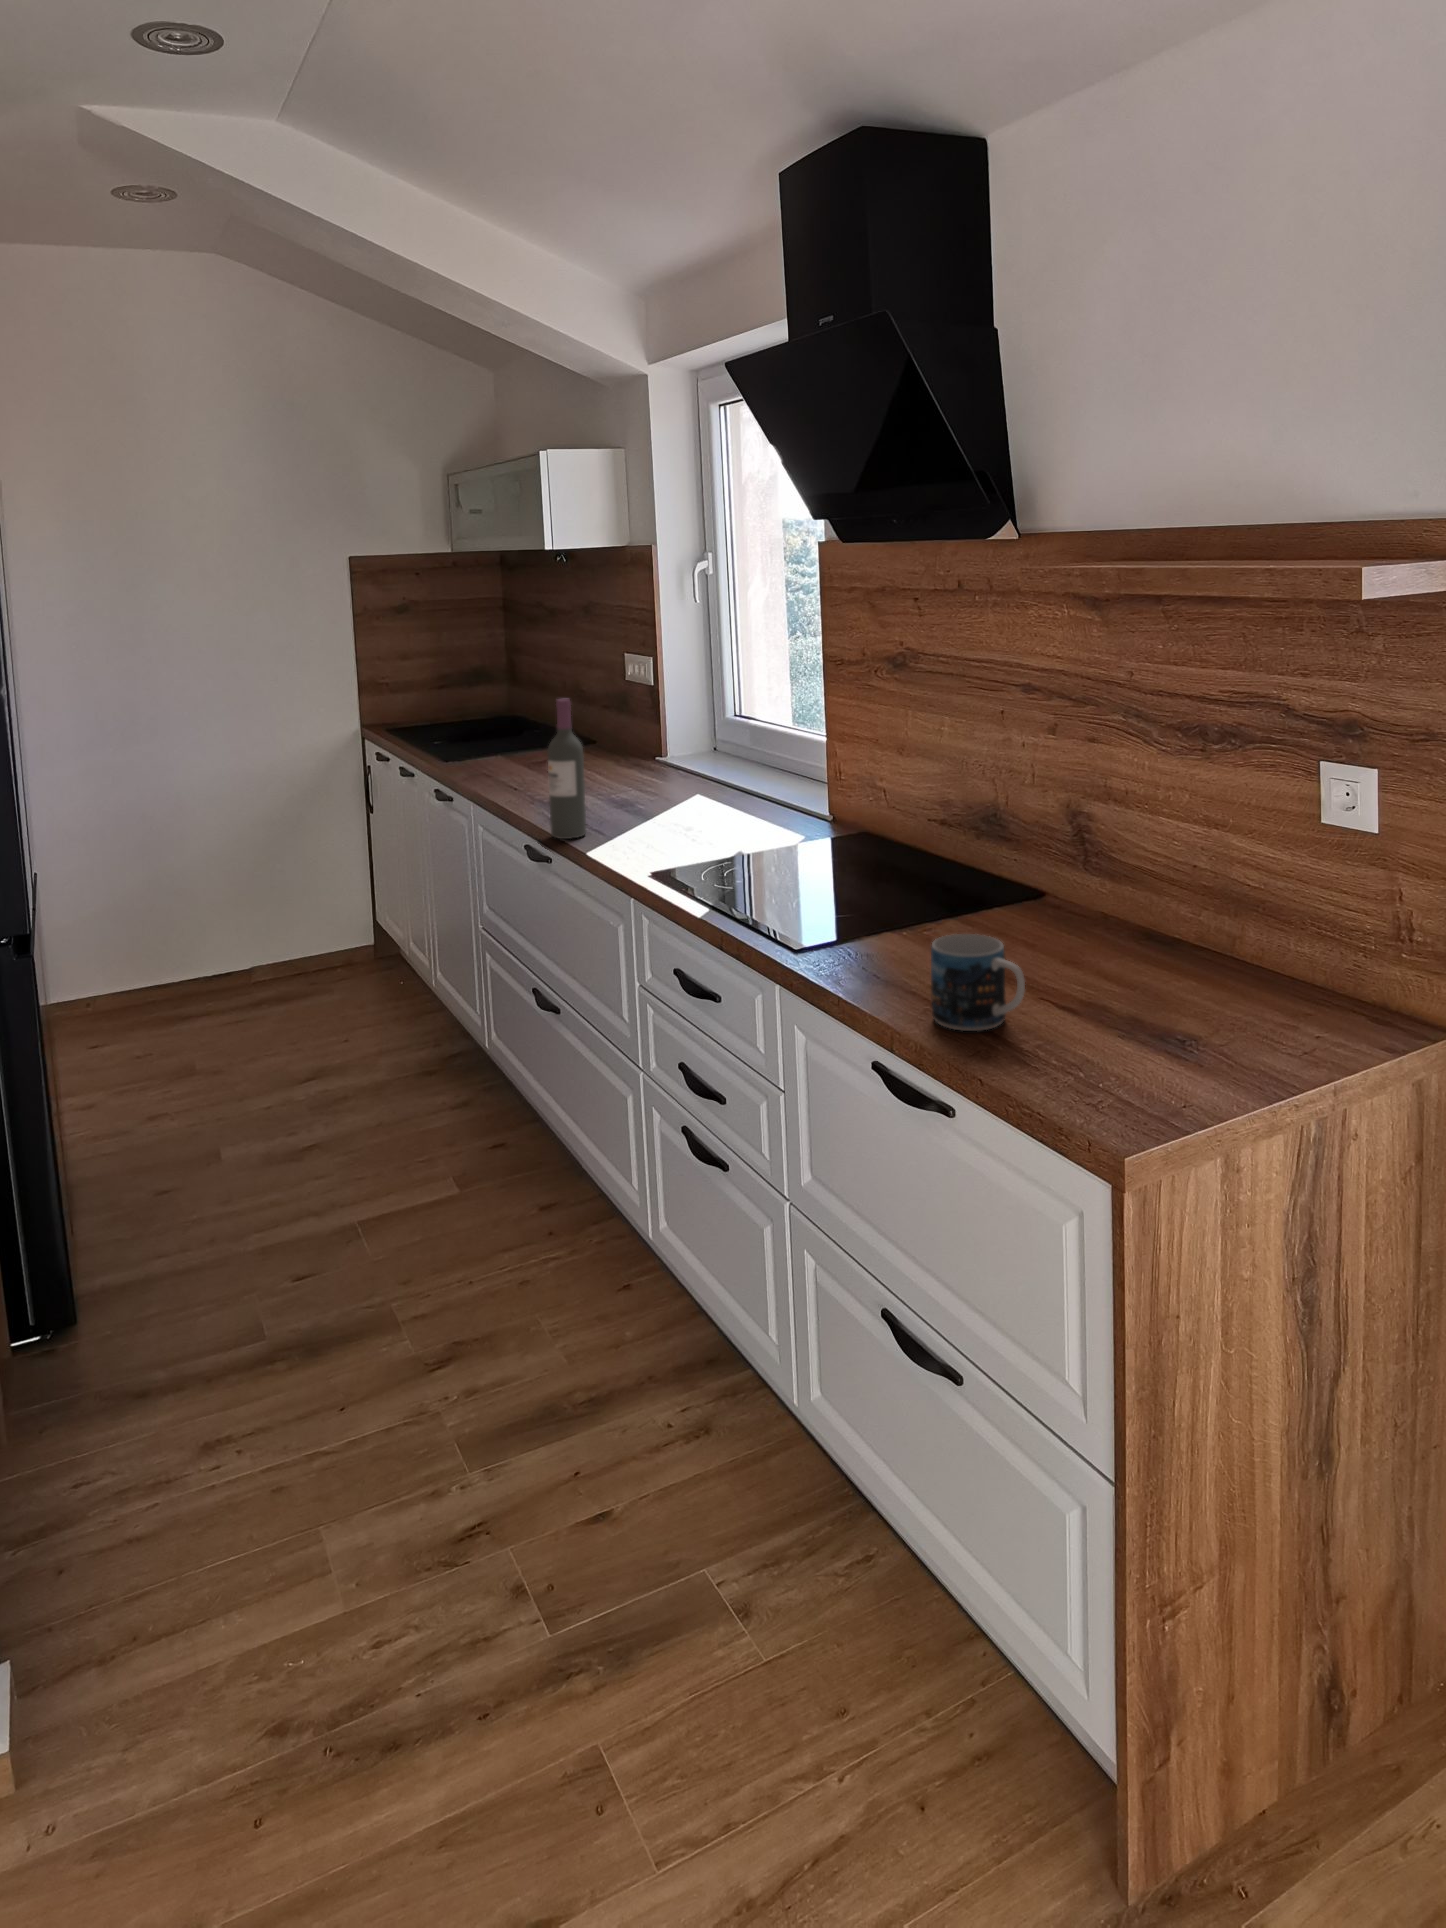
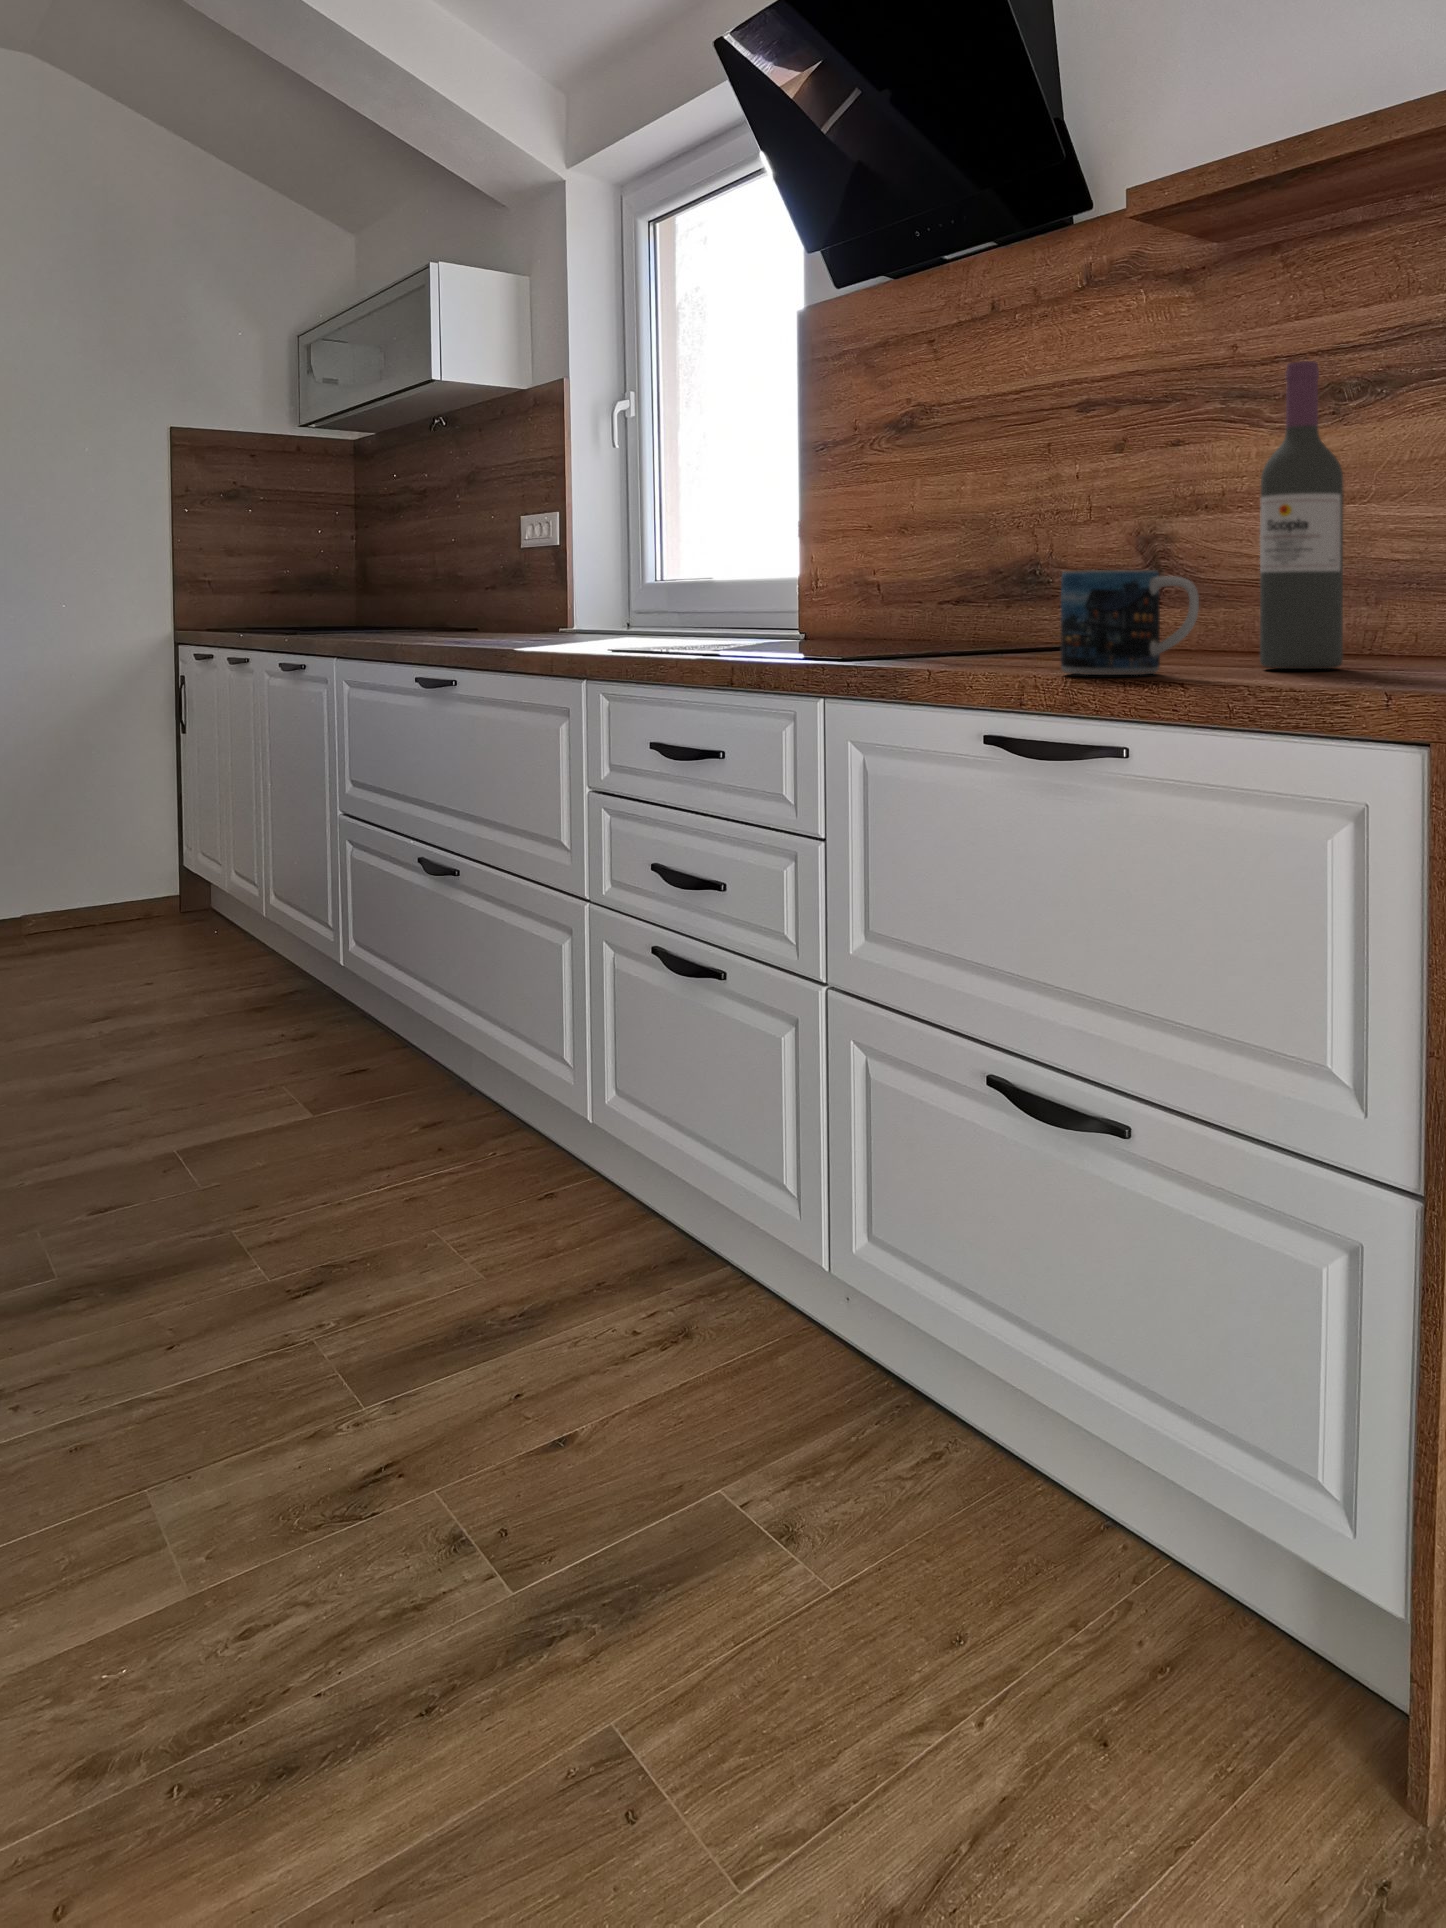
wine bottle: present [548,698,587,839] -> present [1260,361,1343,669]

